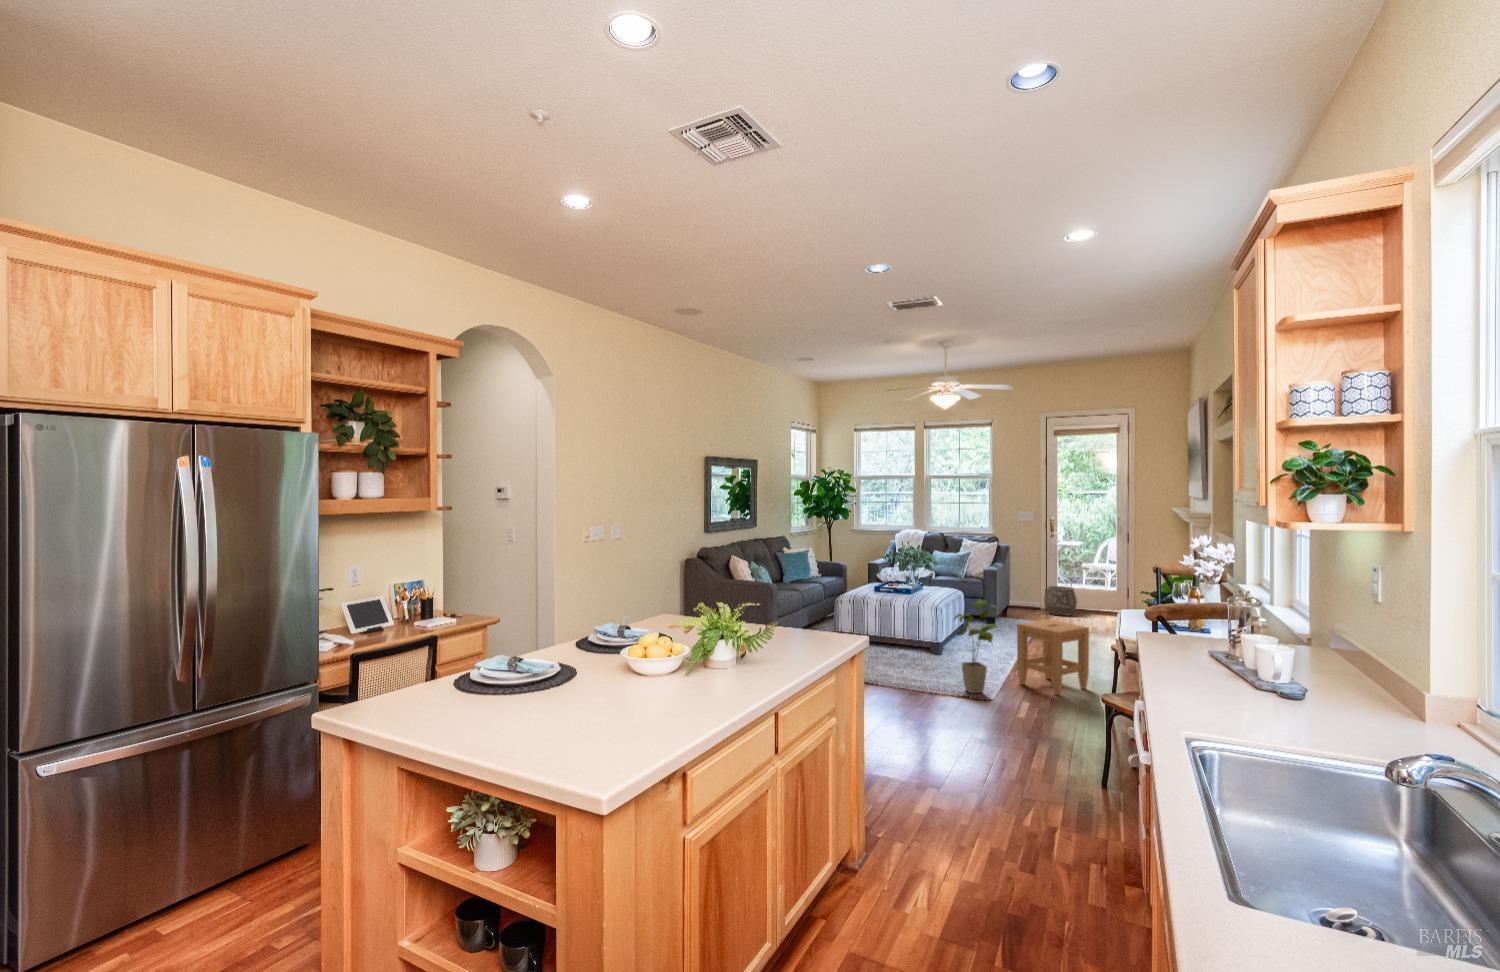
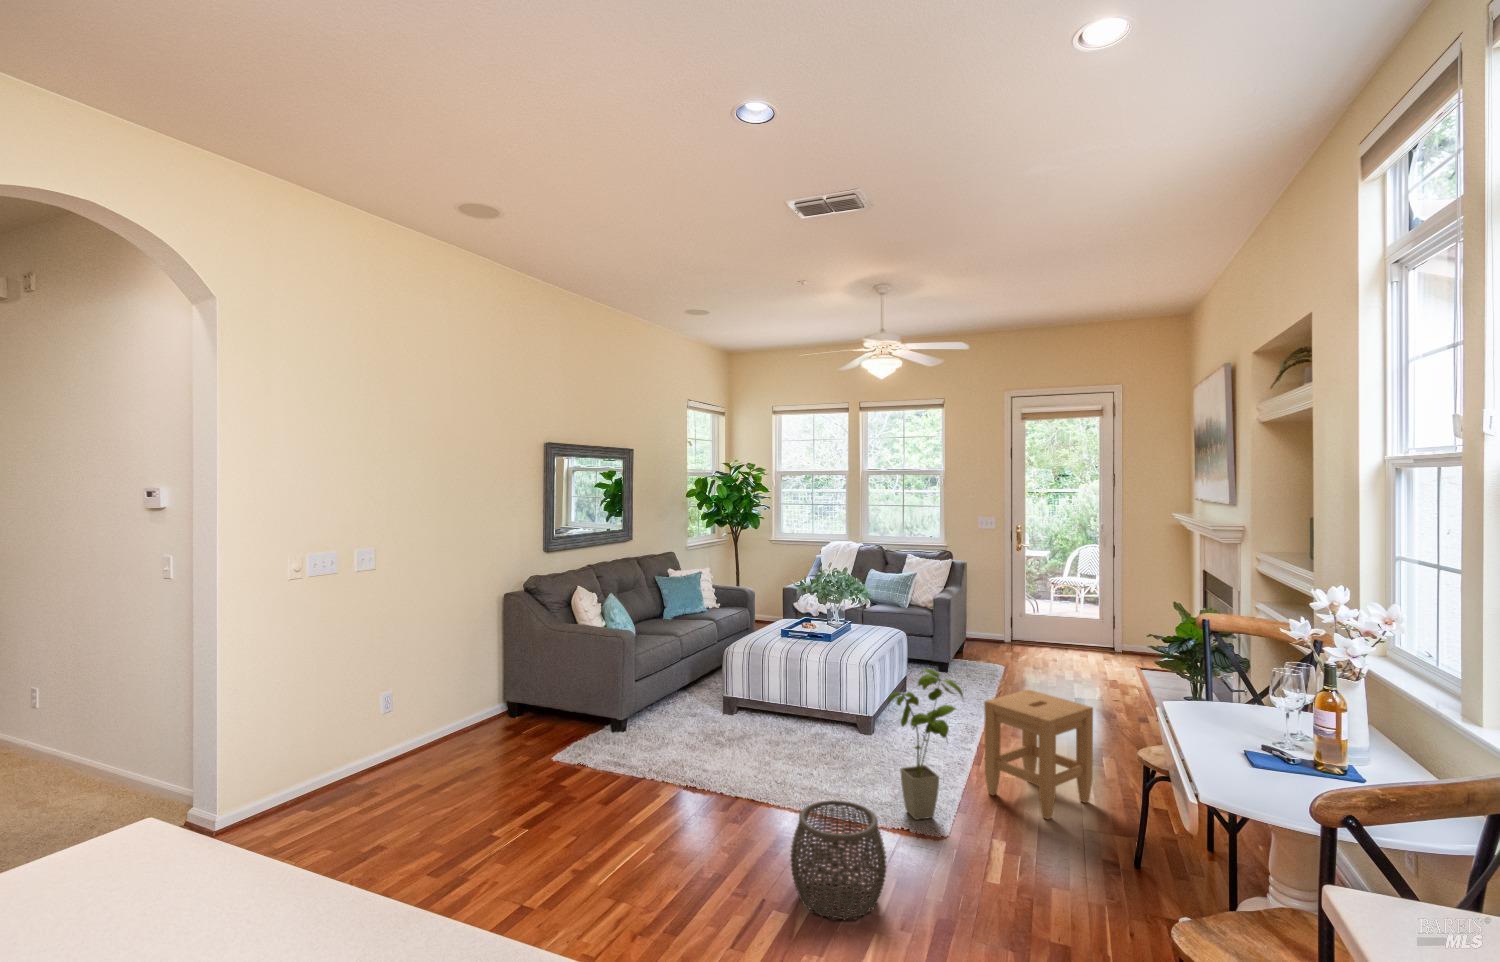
woven basket: present [1044,586,1077,616] -> present [790,800,886,920]

